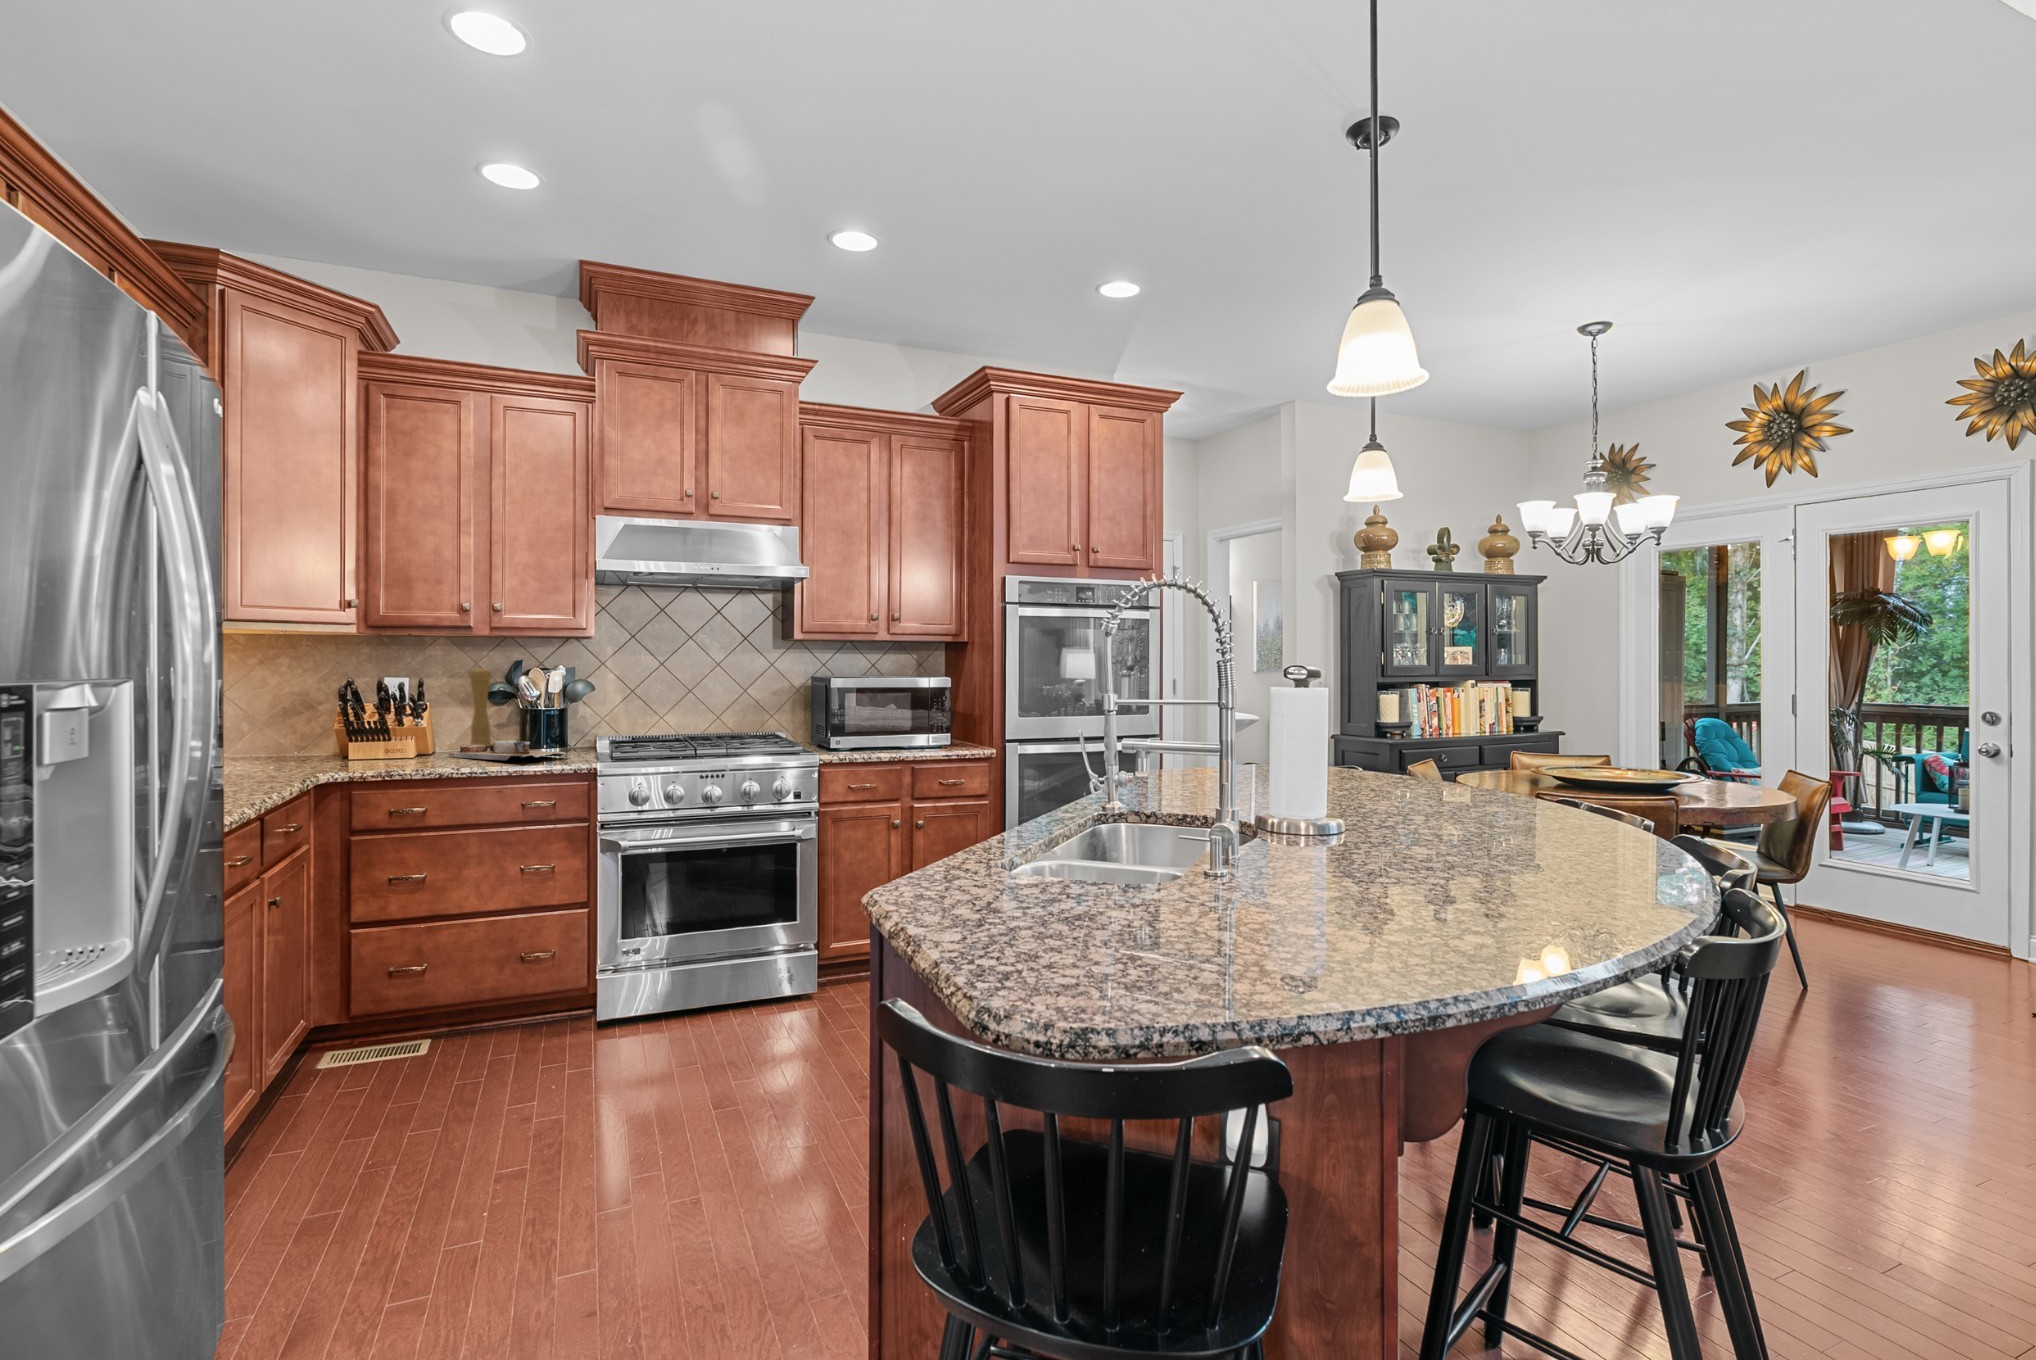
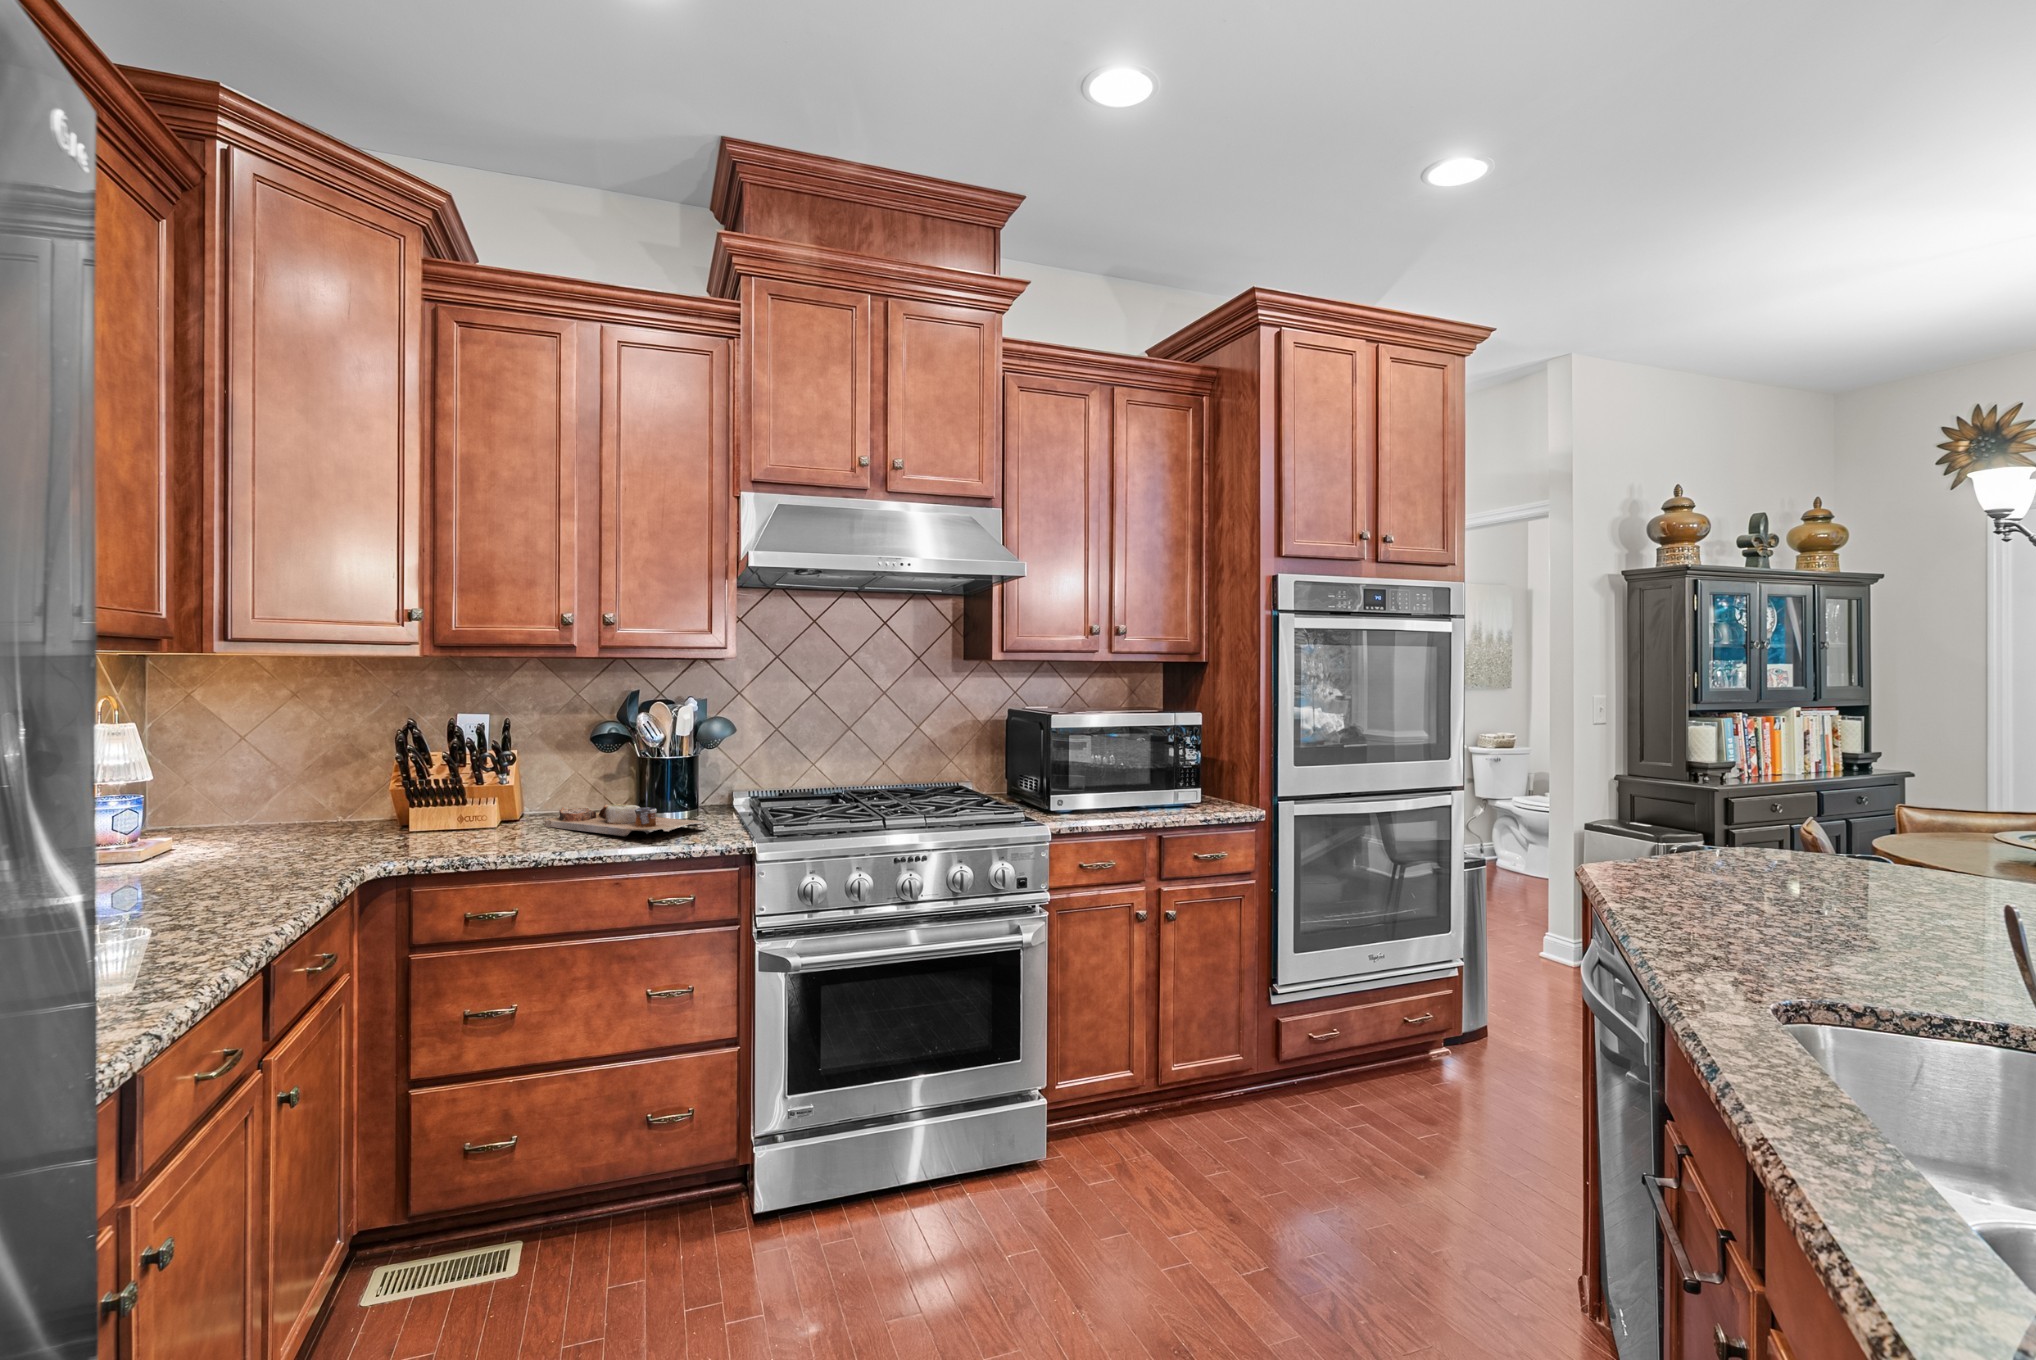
pepper mill: present [469,668,491,747] -> none [569,699,598,807]

